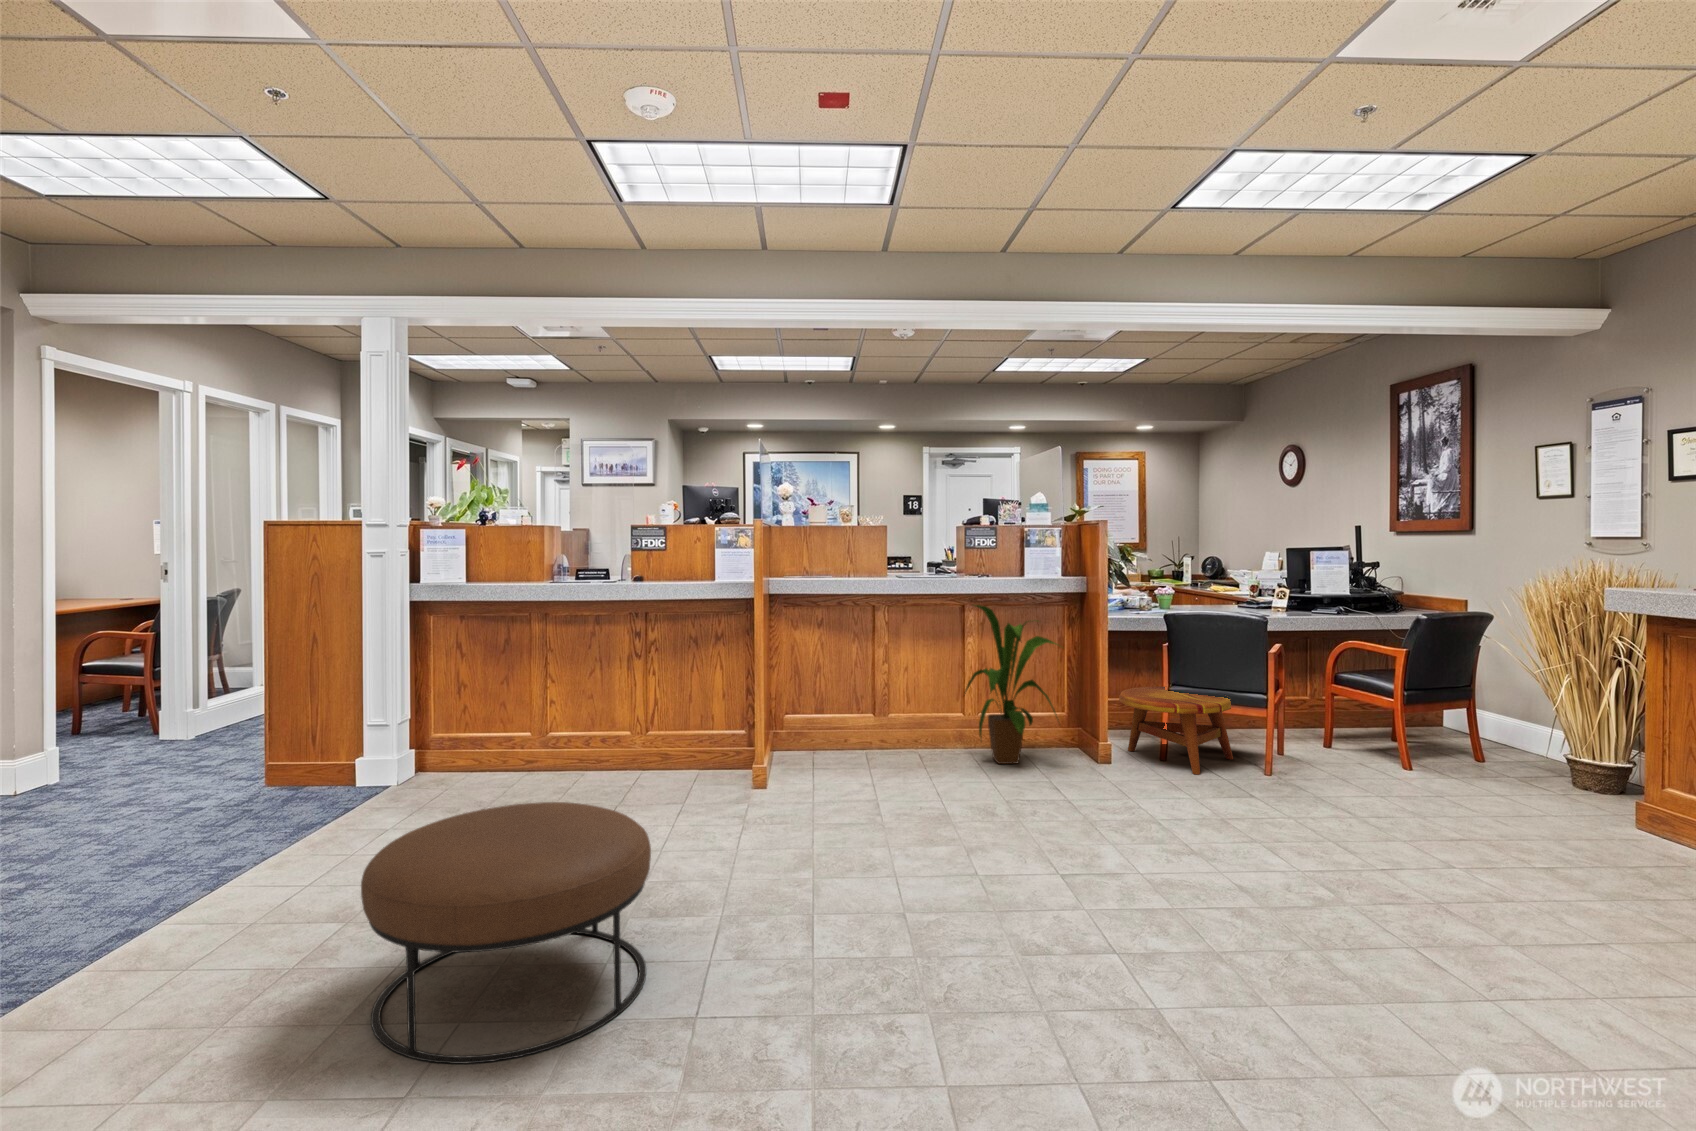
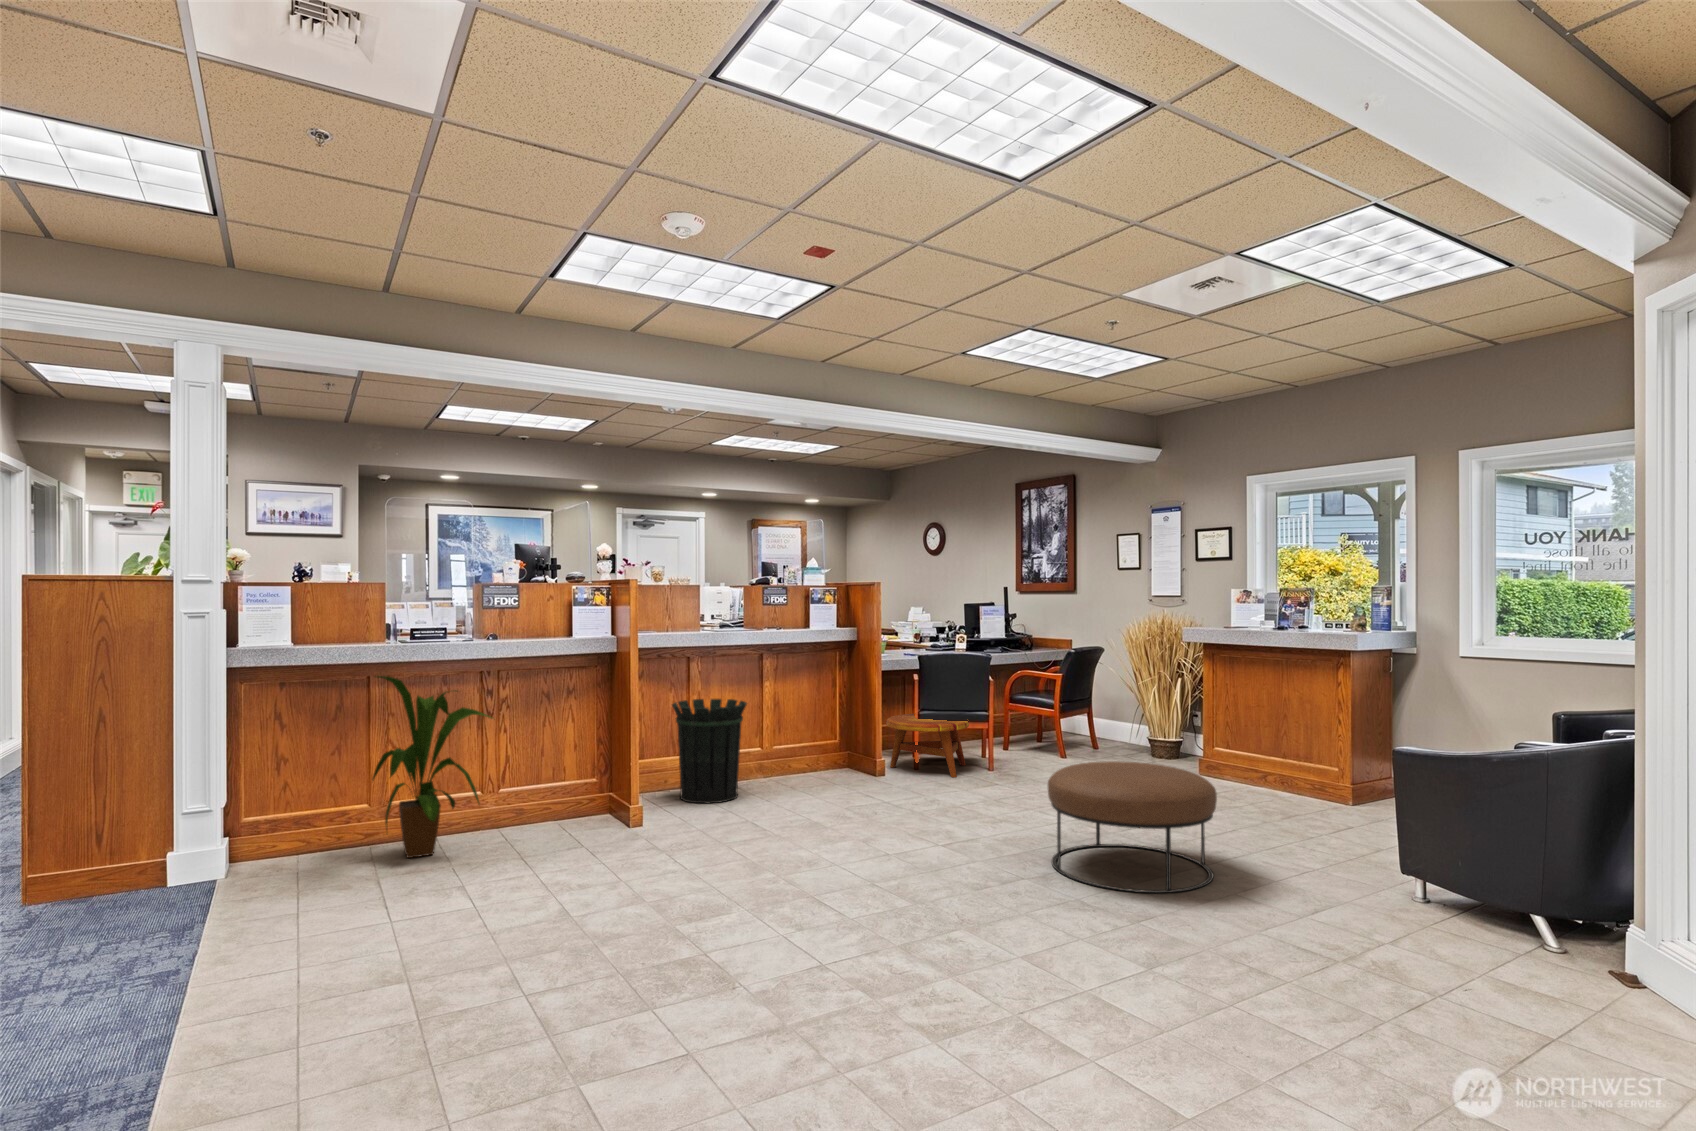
house plant: present [964,605,1057,764] -> present [373,676,491,858]
waste bin: none [834,653,918,770] -> present [672,699,747,803]
ottoman: present [361,802,651,1064] -> present [1048,761,1217,893]

